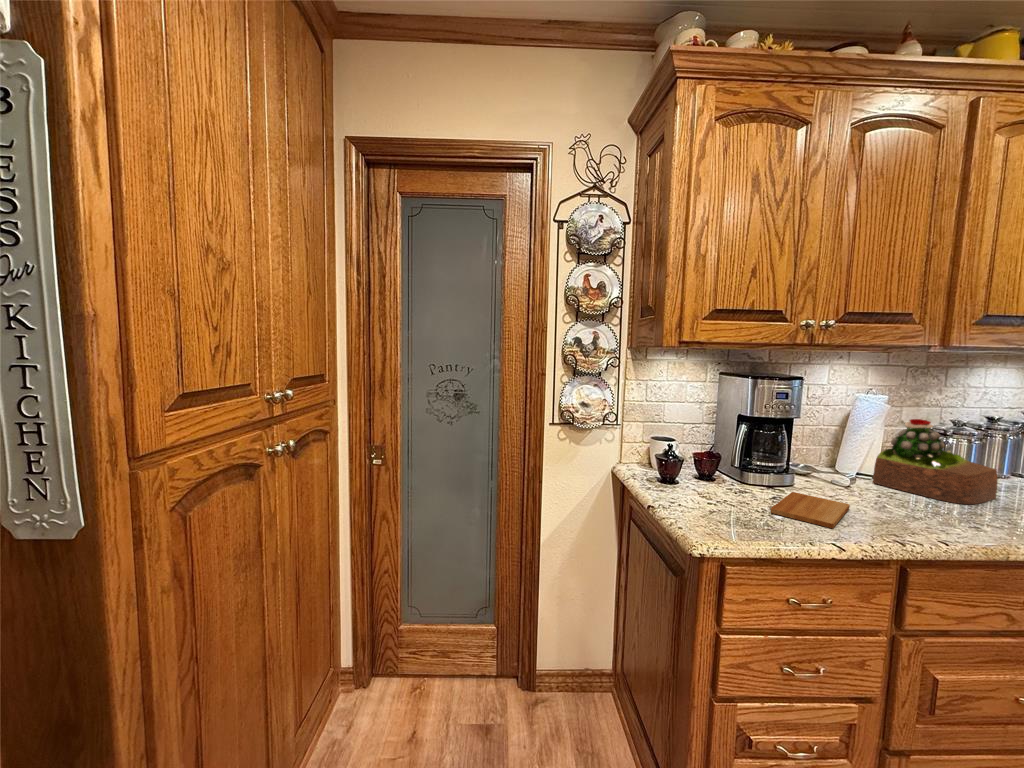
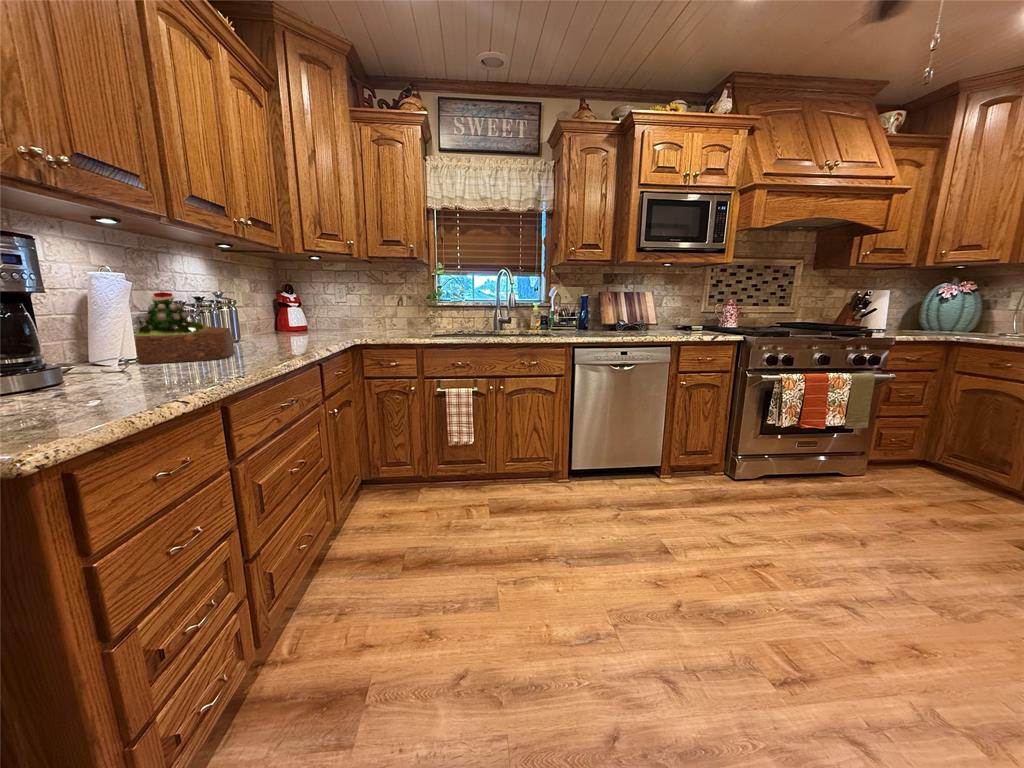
cutting board: present [771,492,850,528] -> none [76,376,160,403]

